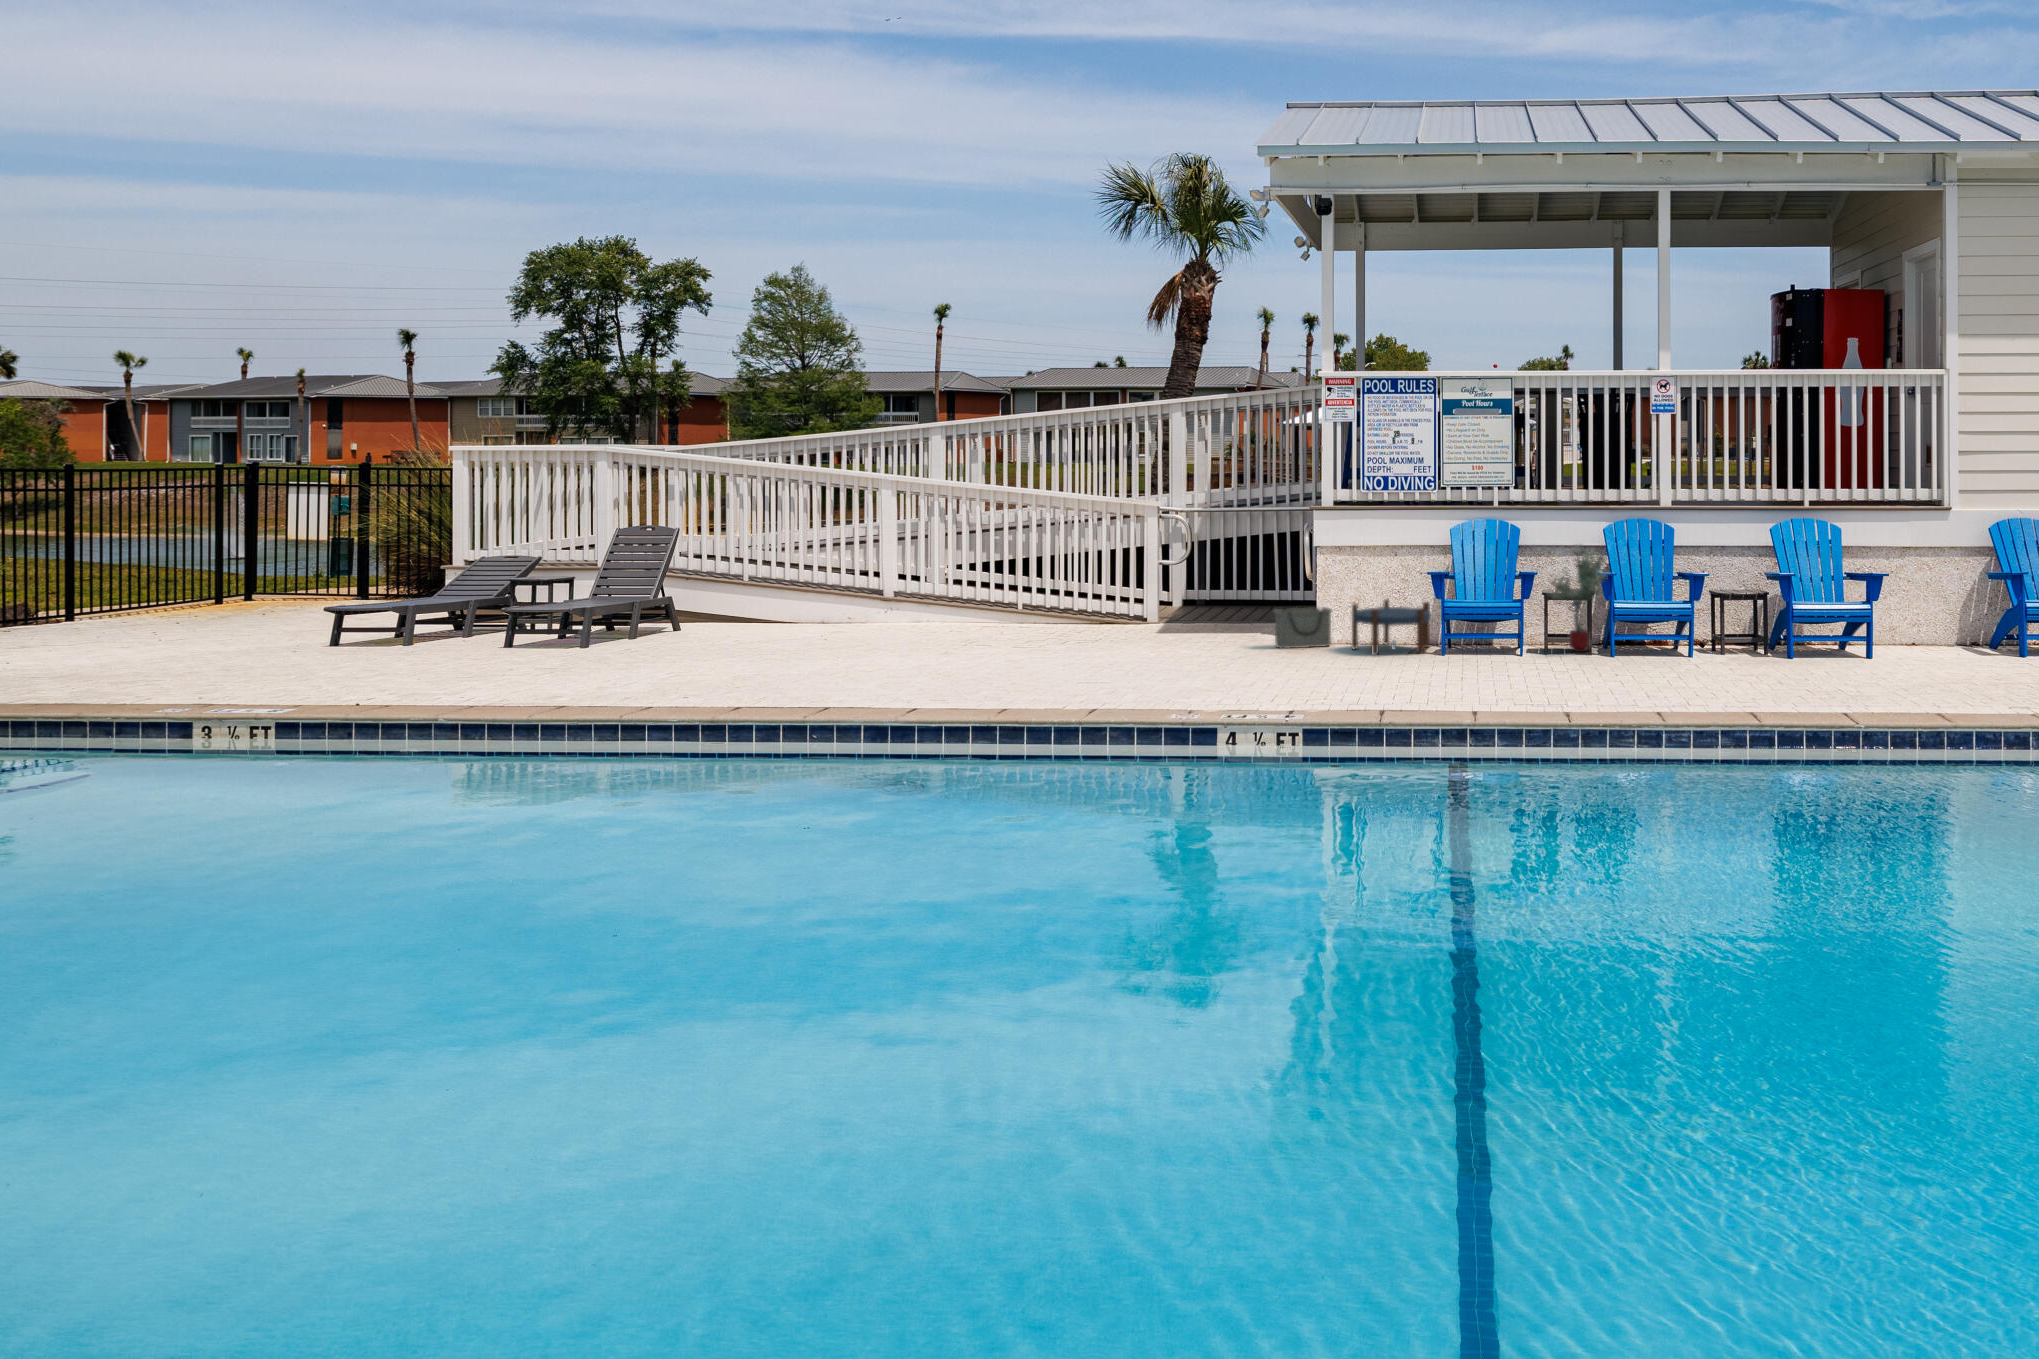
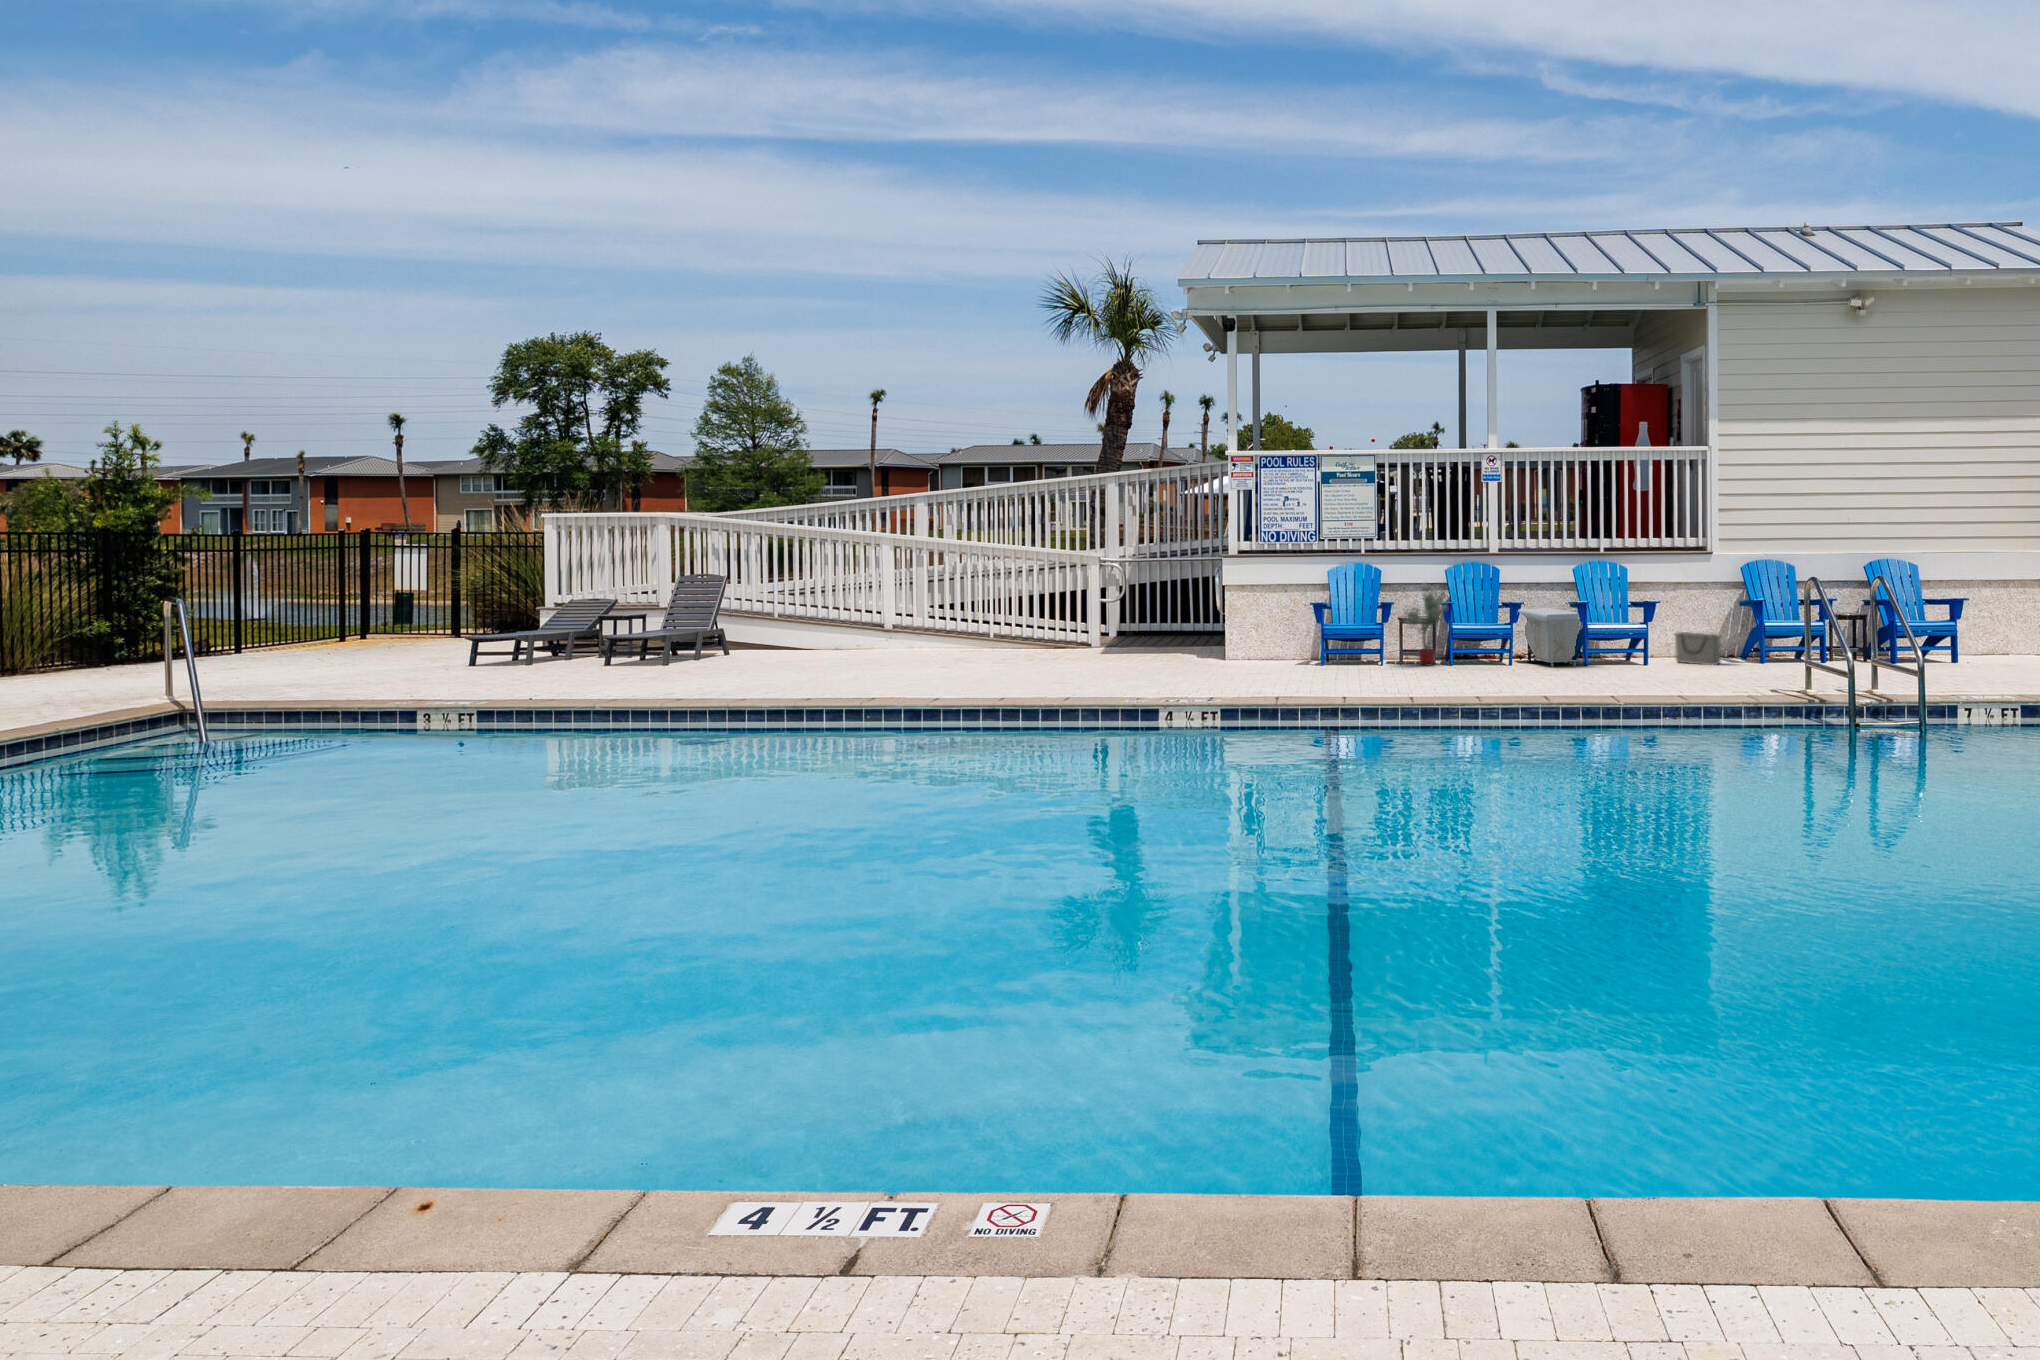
storage bench: none [1696,577,1784,656] -> present [1518,608,1584,667]
side table: present [1352,600,1431,655] -> none [1251,627,1312,669]
basket: present [1274,607,1332,648] -> present [1675,632,1721,665]

